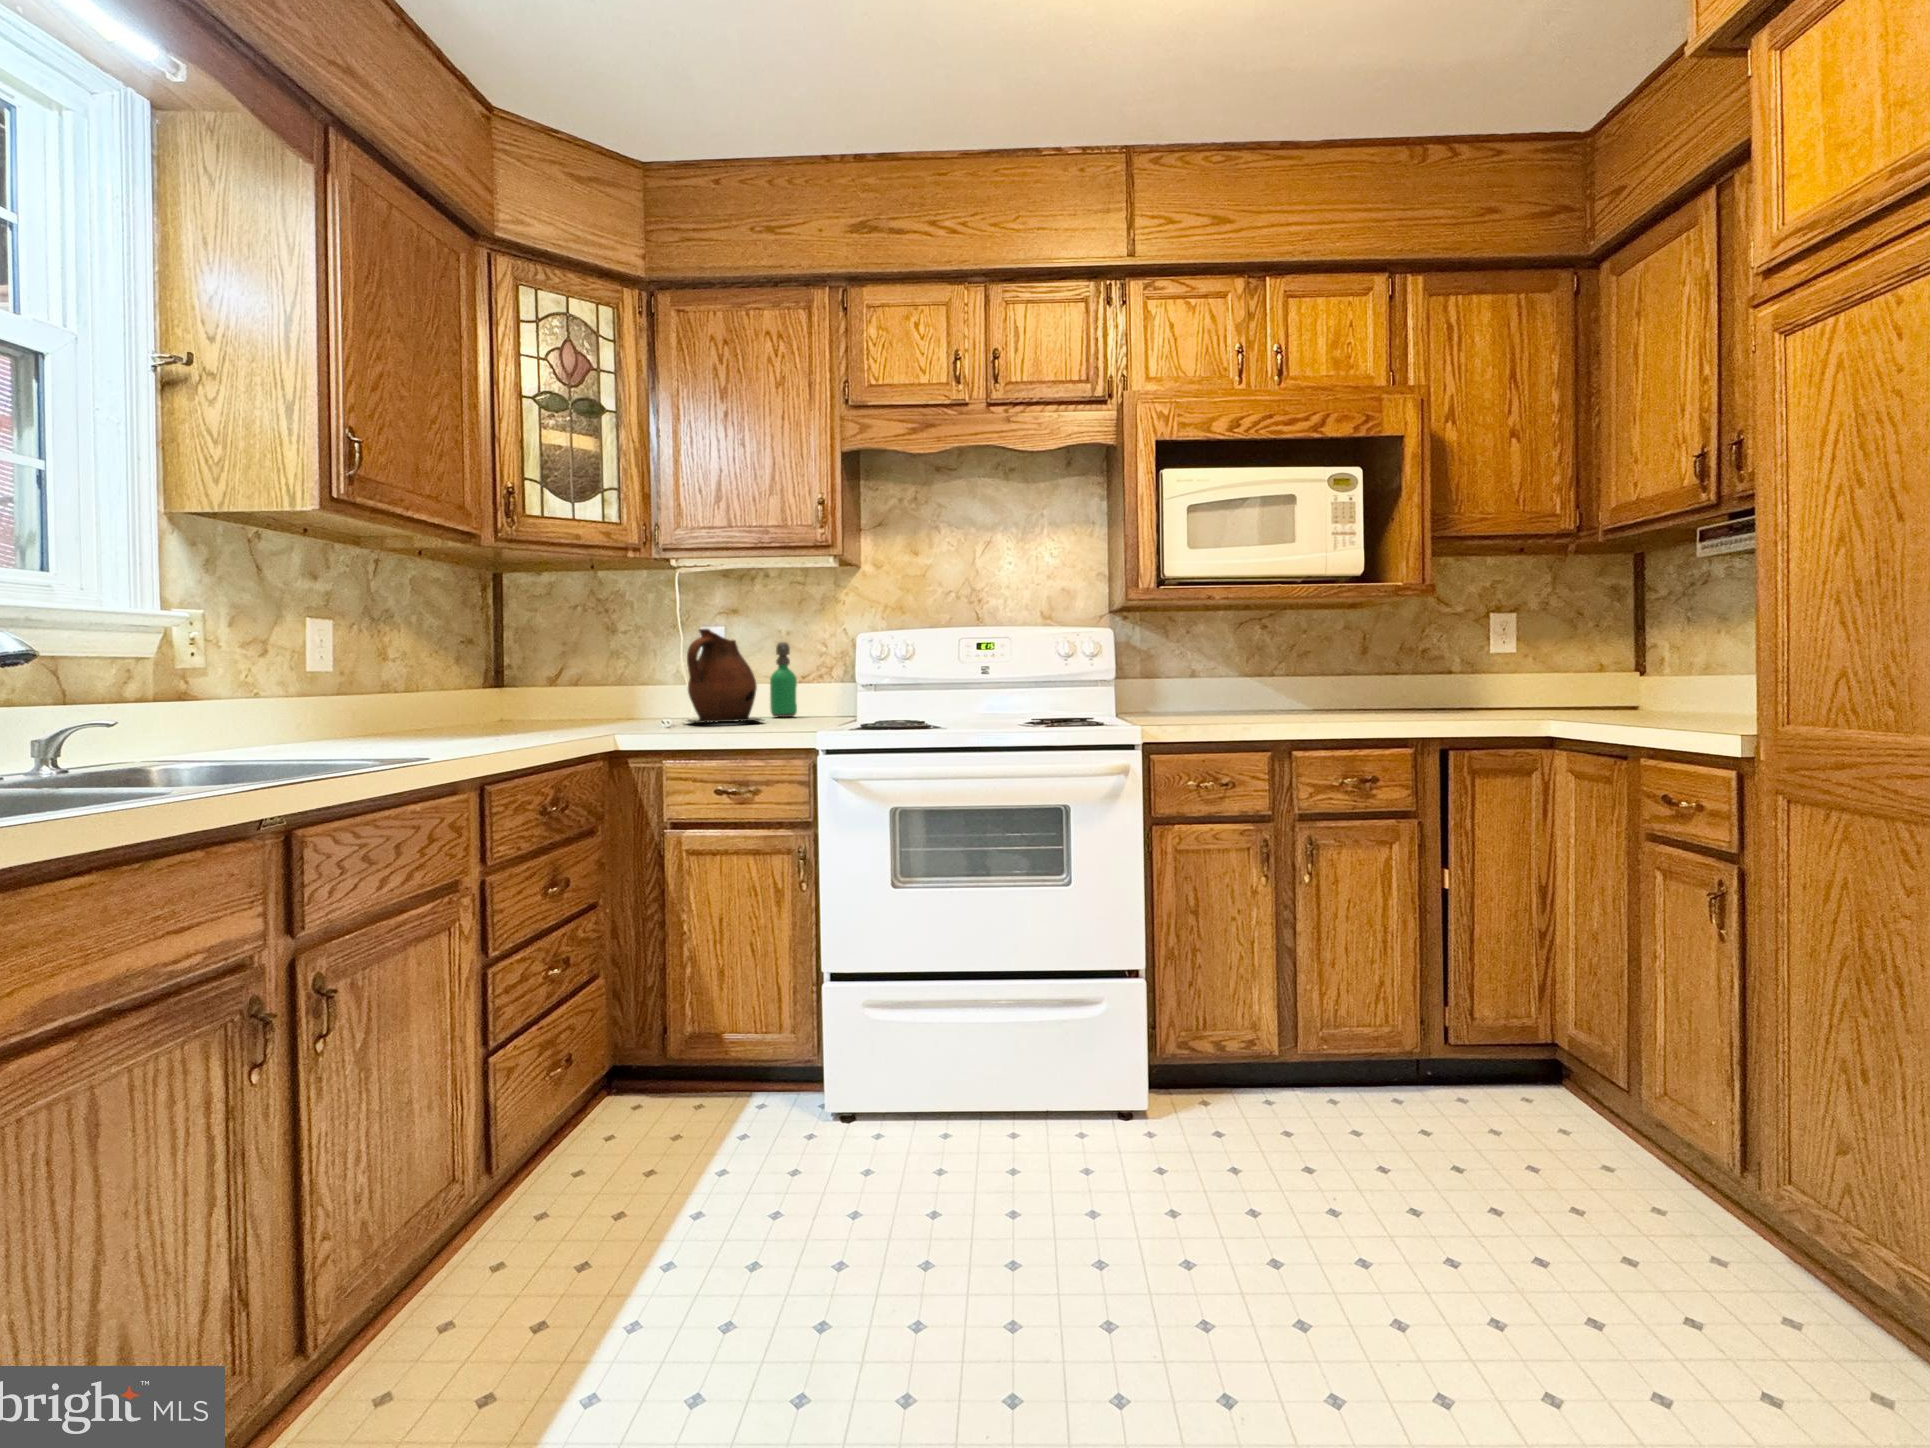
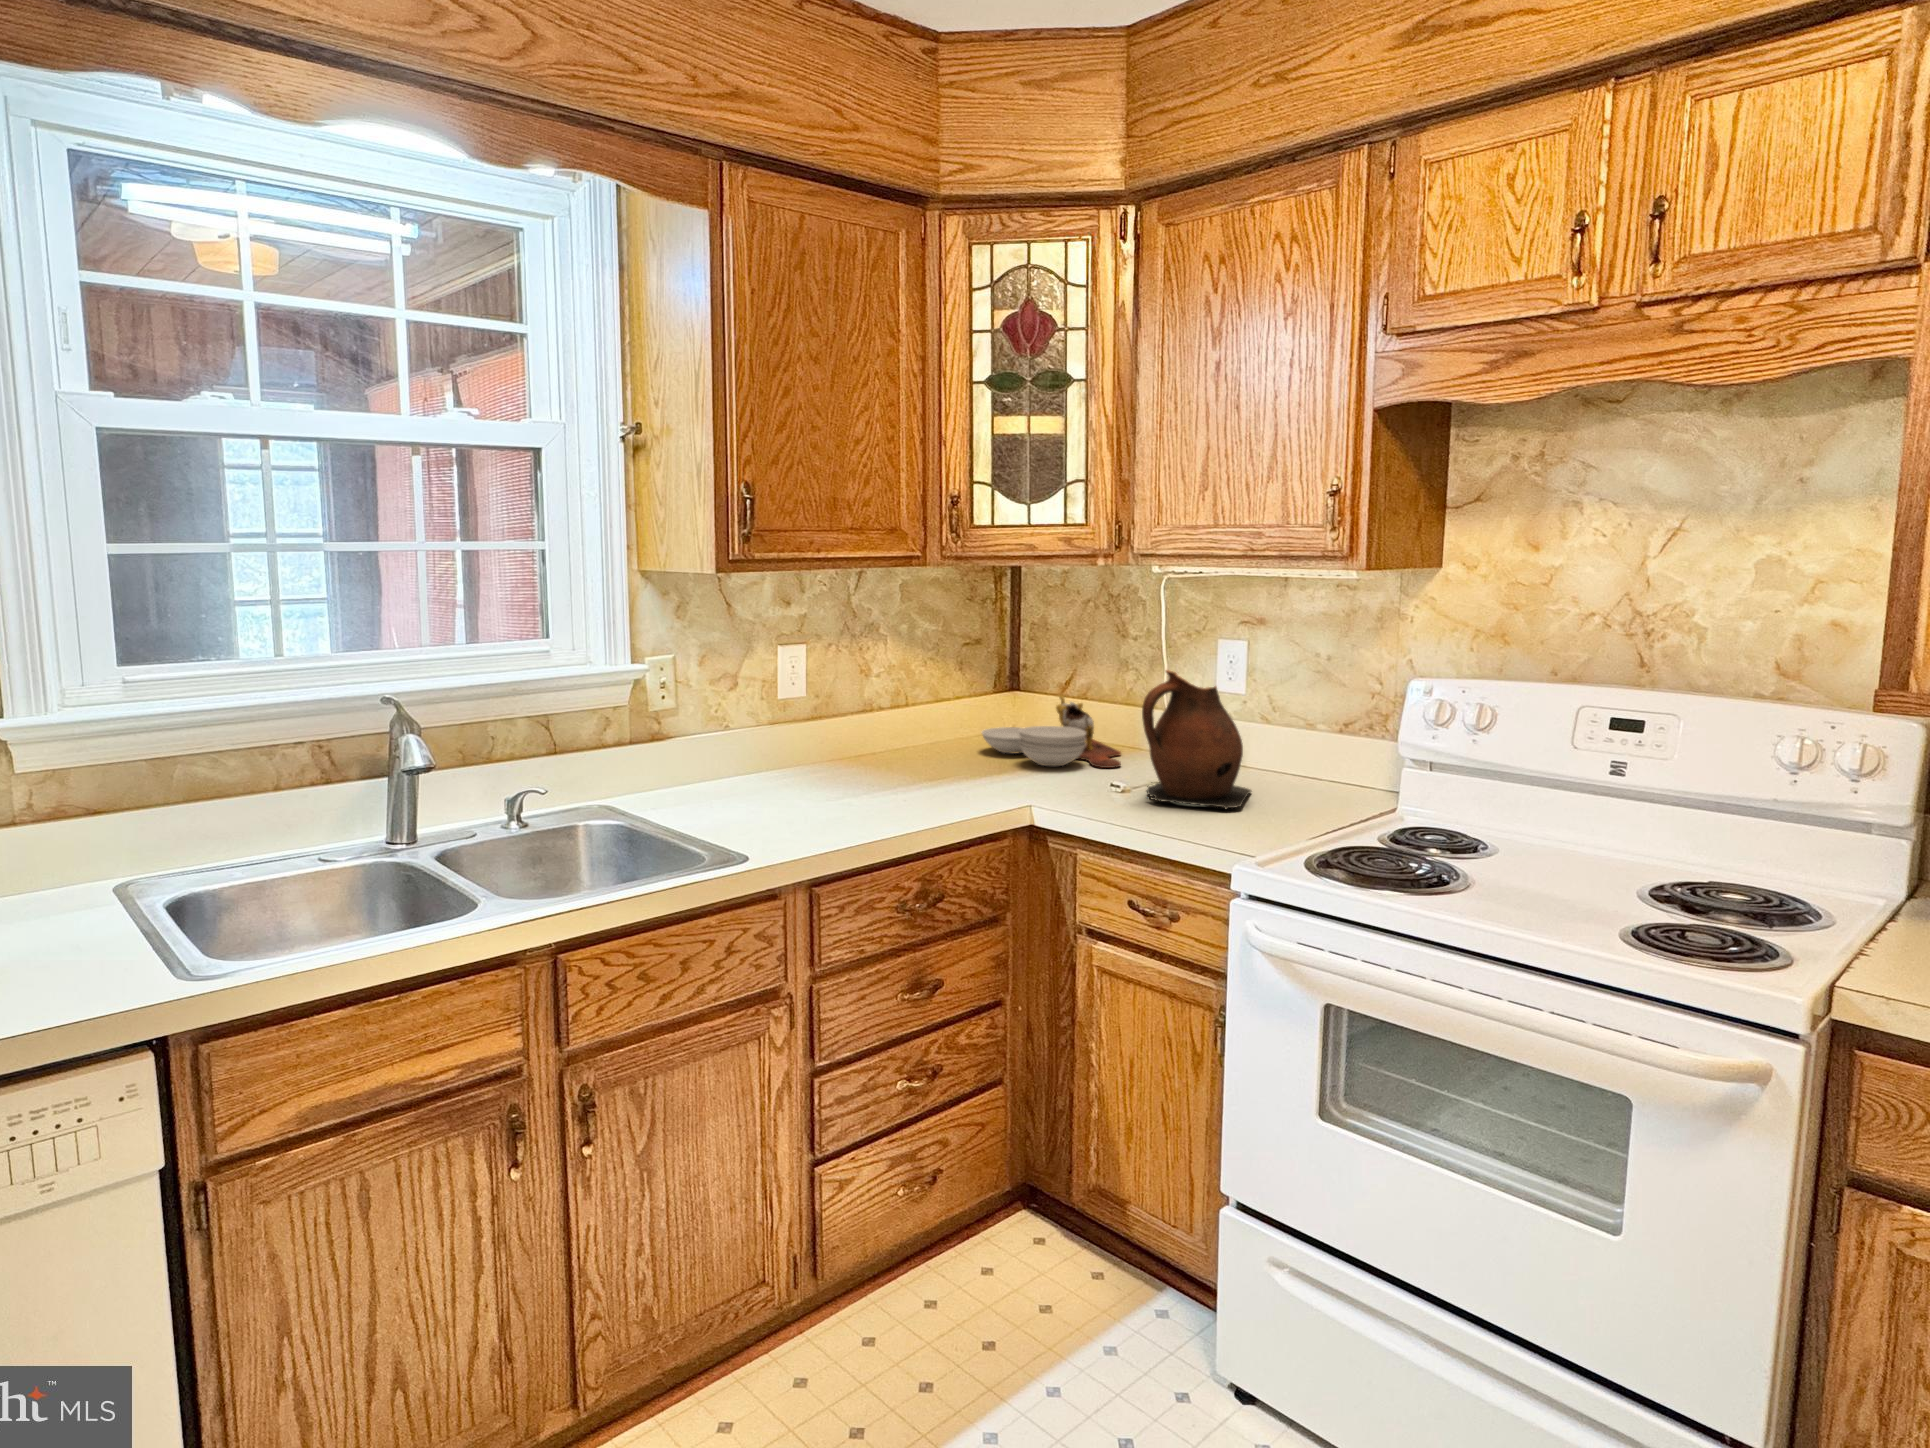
soap dispenser: present [770,642,797,717] -> none [1288,680,1330,791]
cutting board: none [500,678,638,724] -> present [982,695,1121,768]

